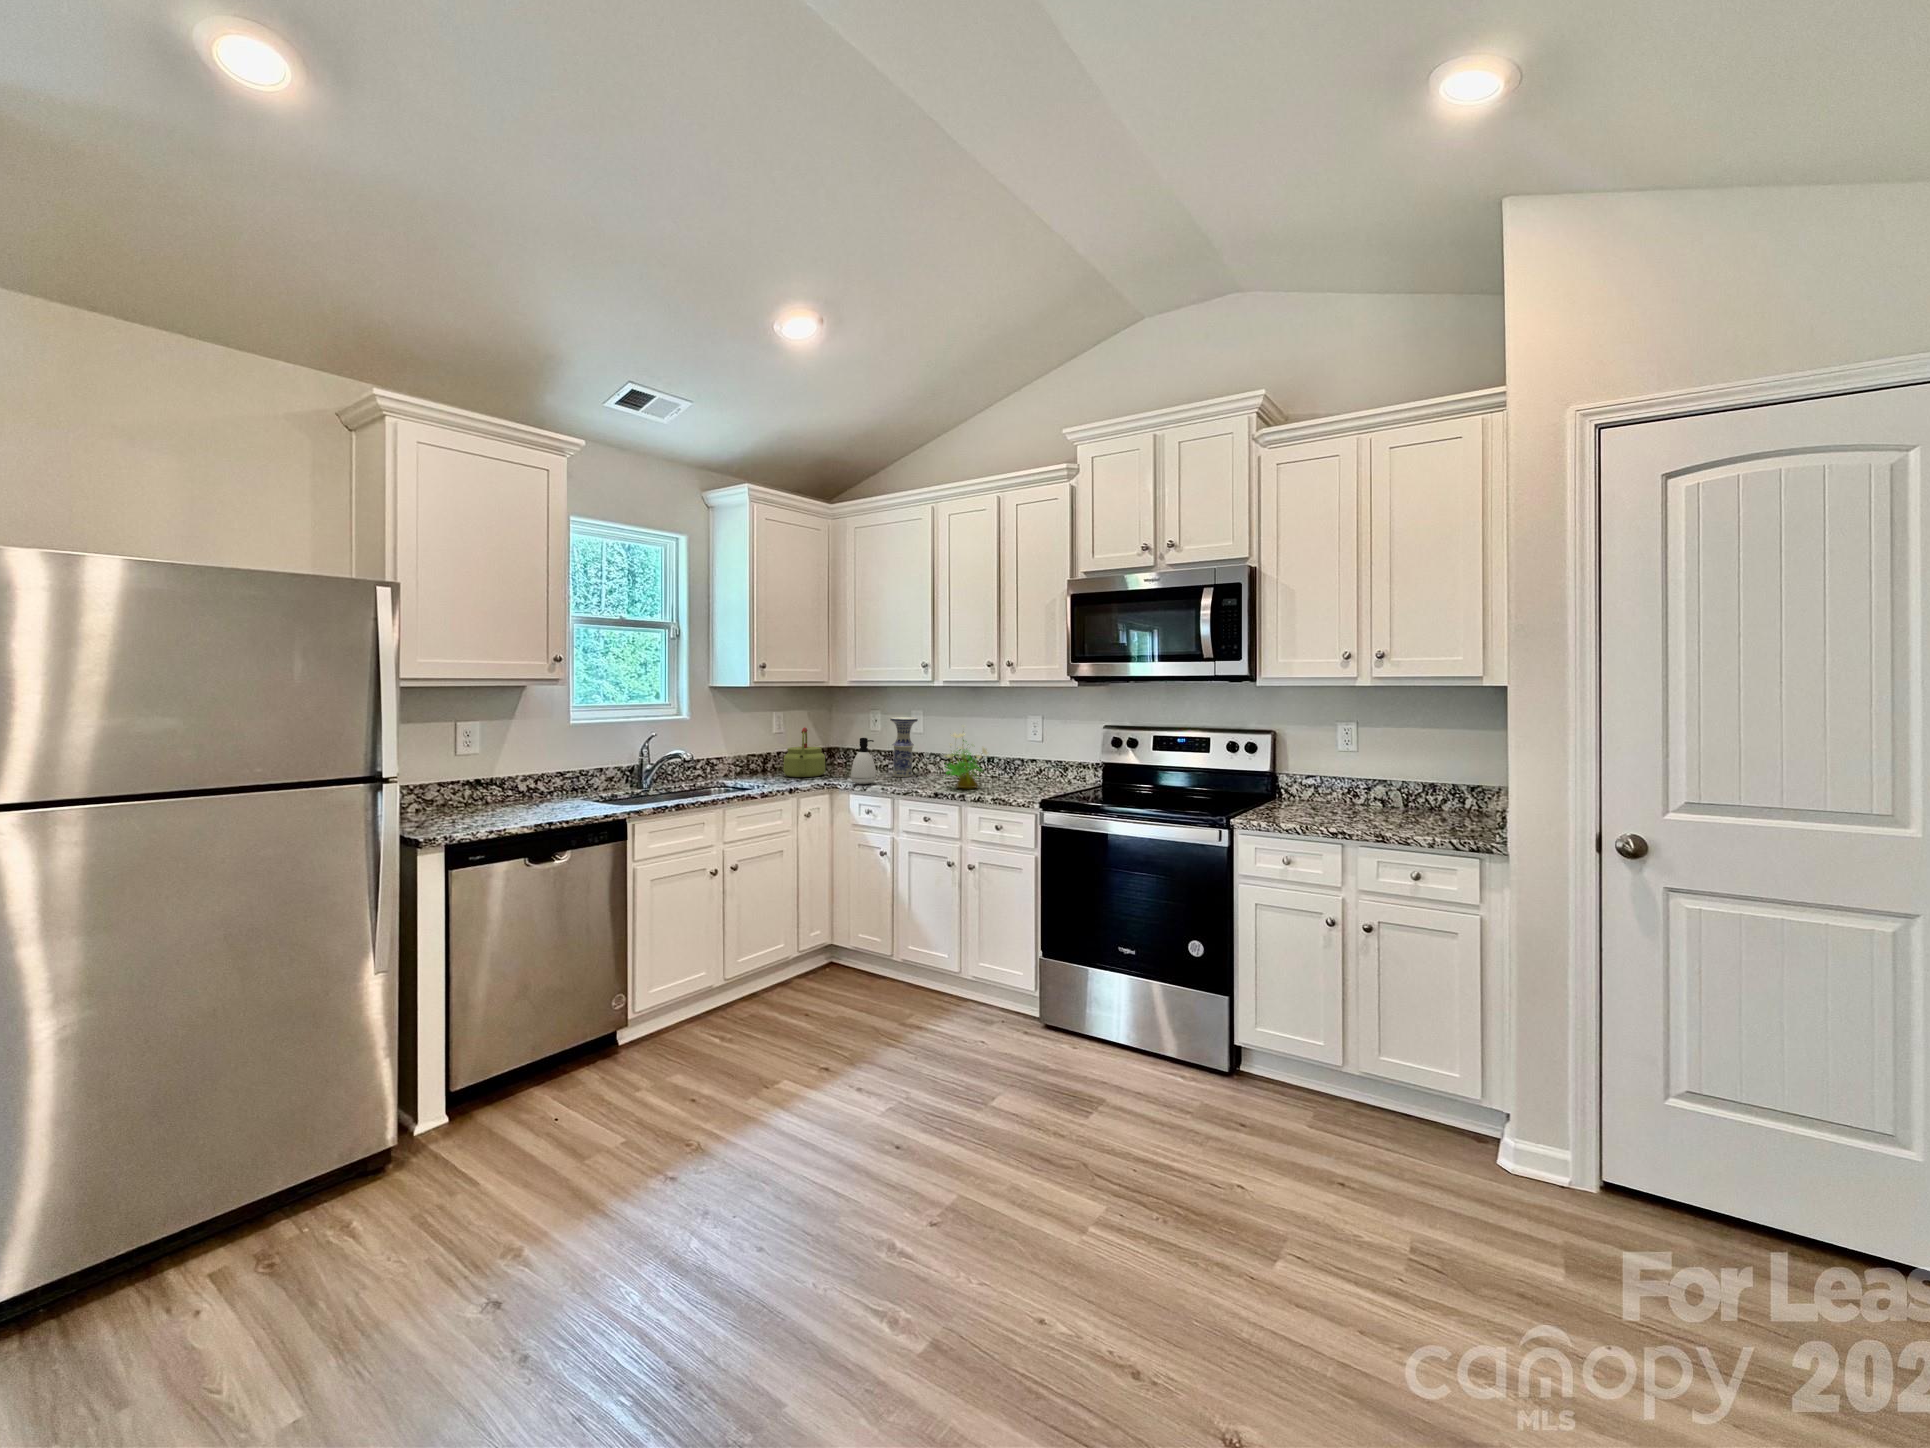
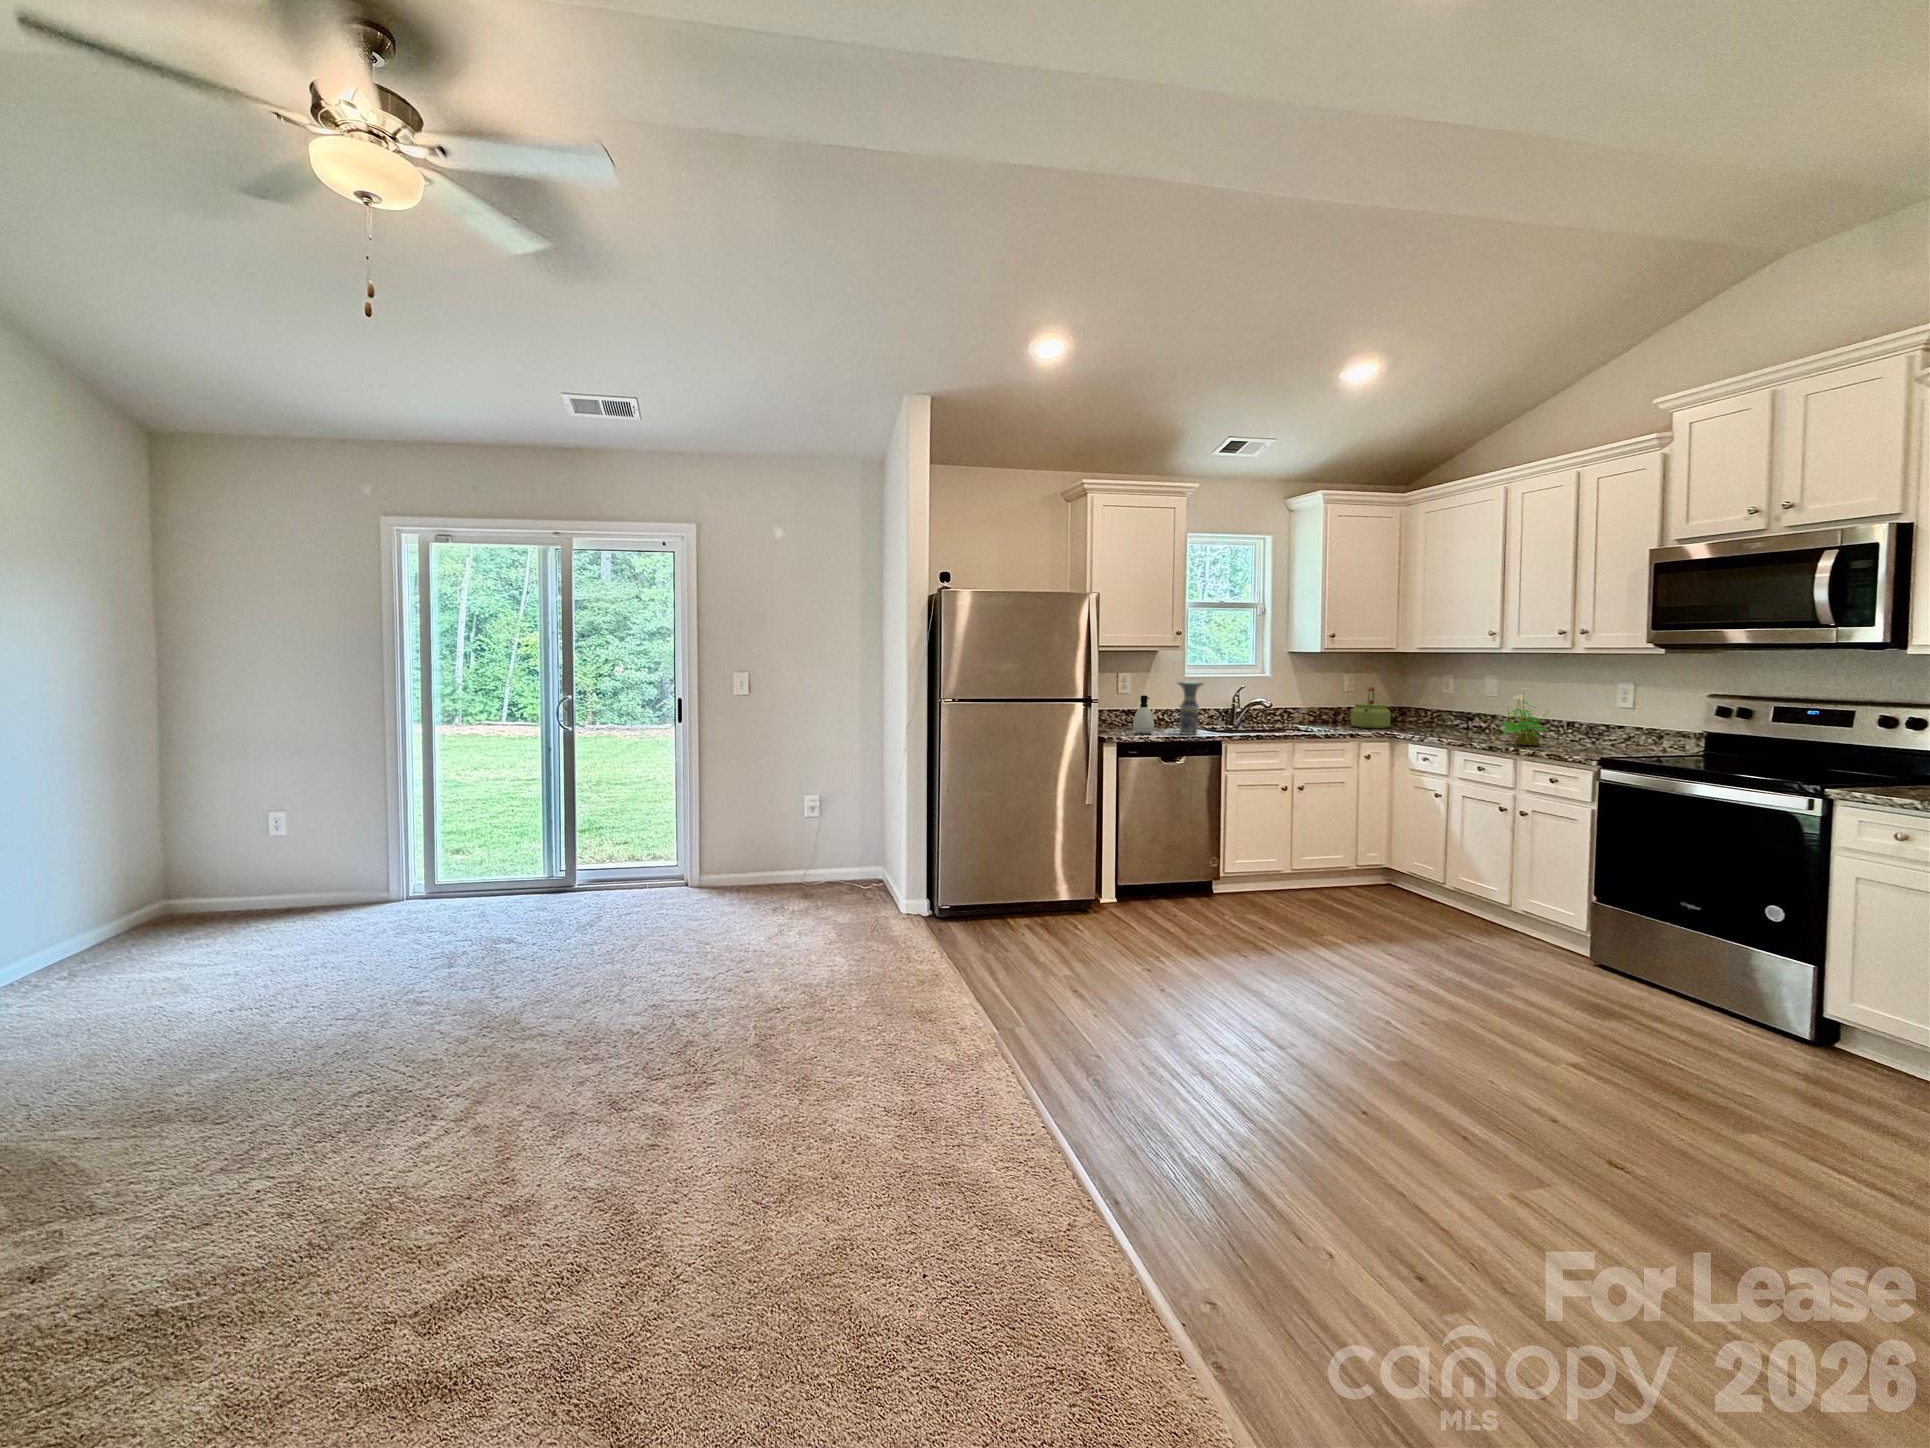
vase: present [890,717,918,777] -> present [1178,681,1203,735]
soap dispenser: present [851,738,876,784] -> present [1133,695,1154,734]

